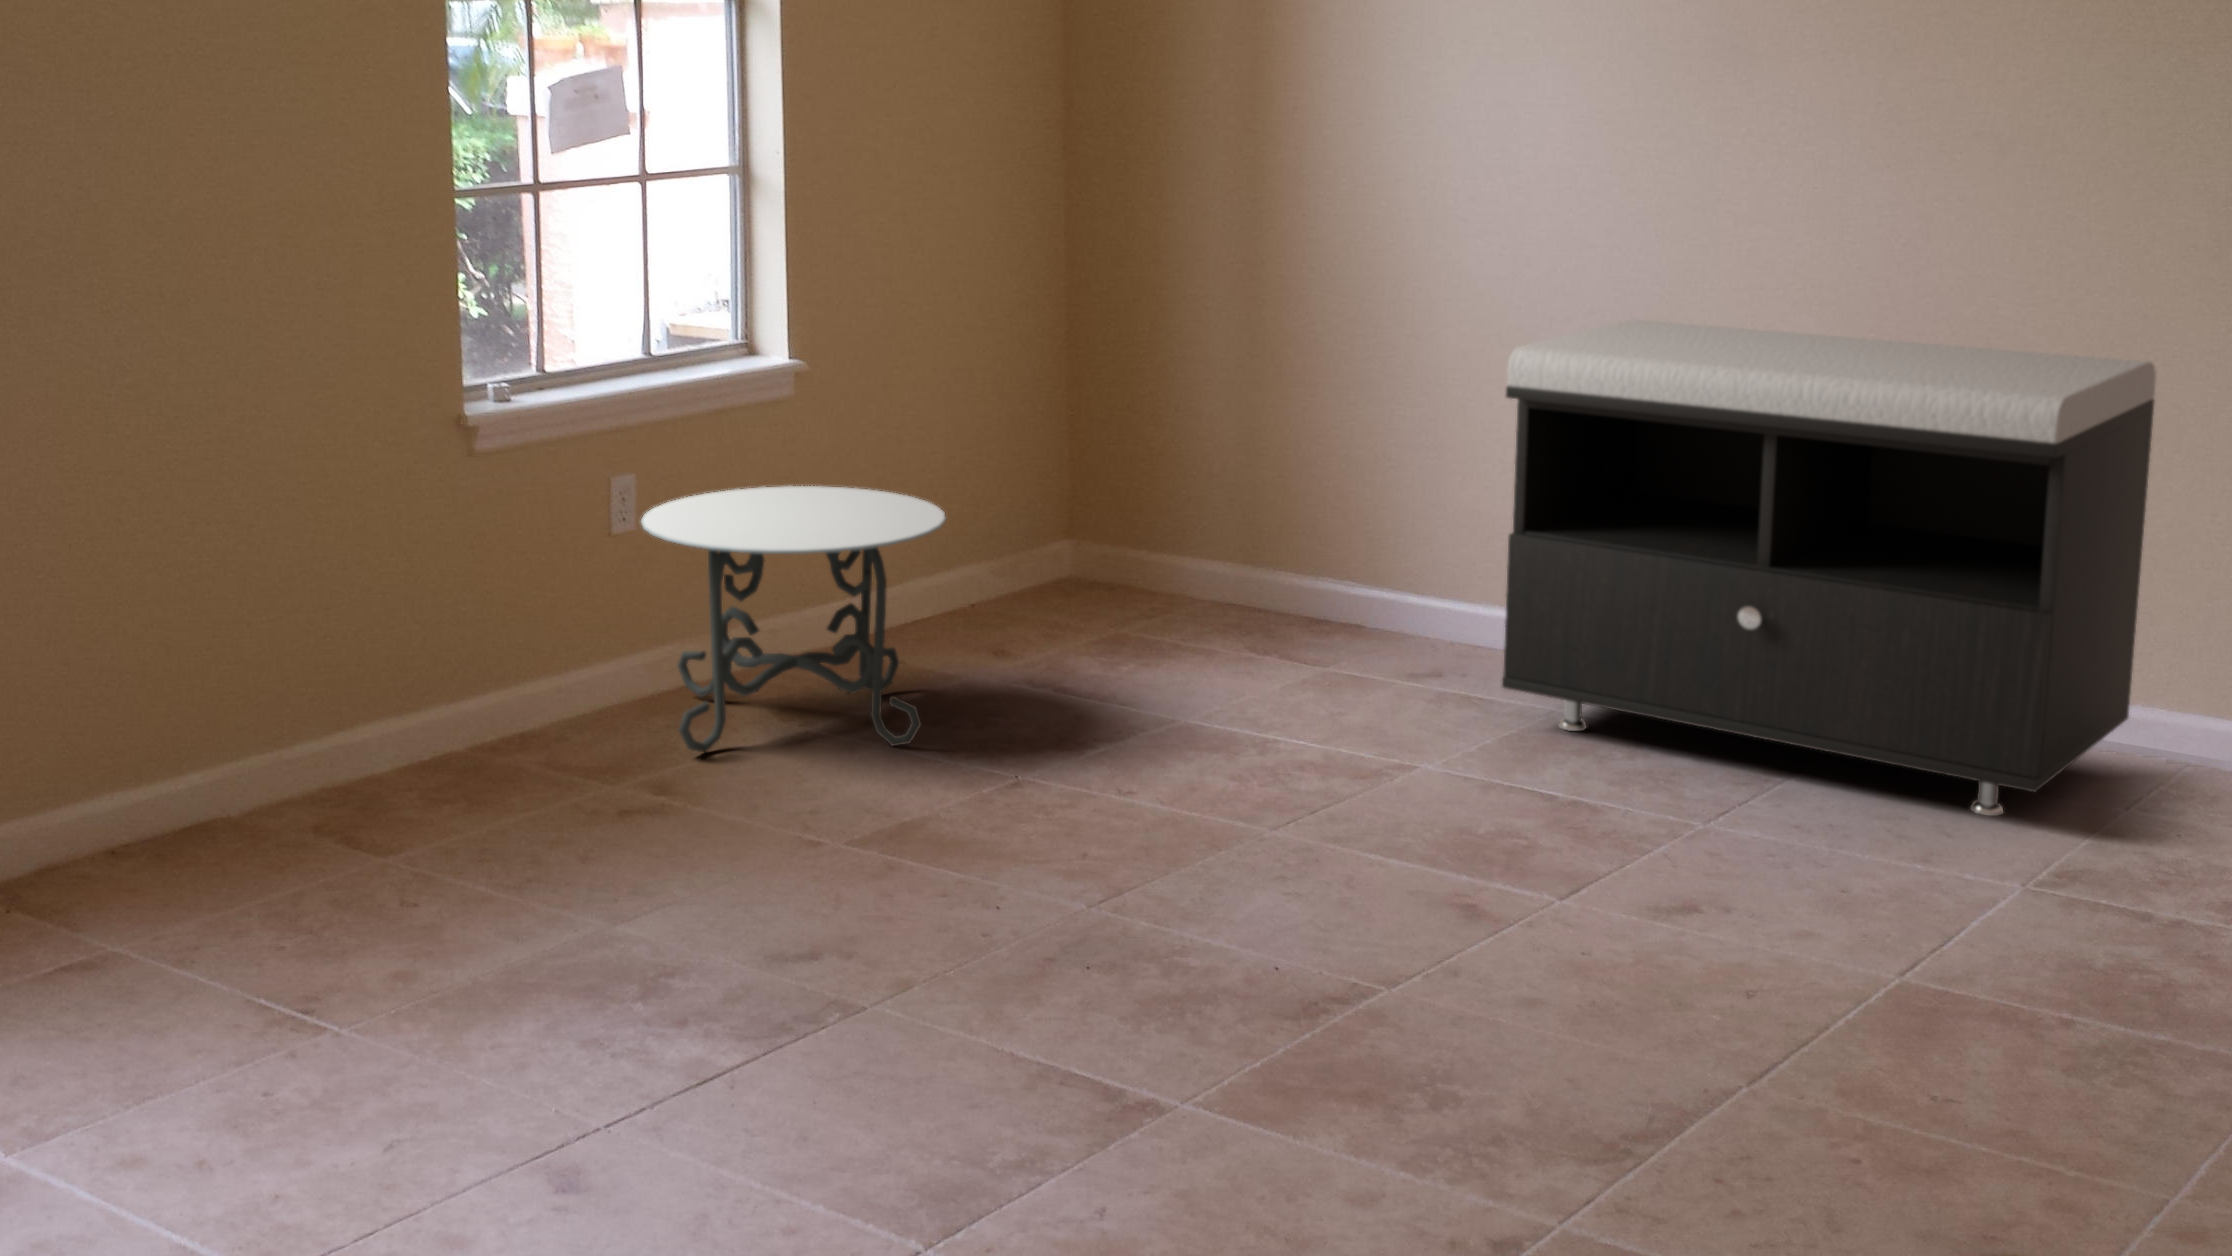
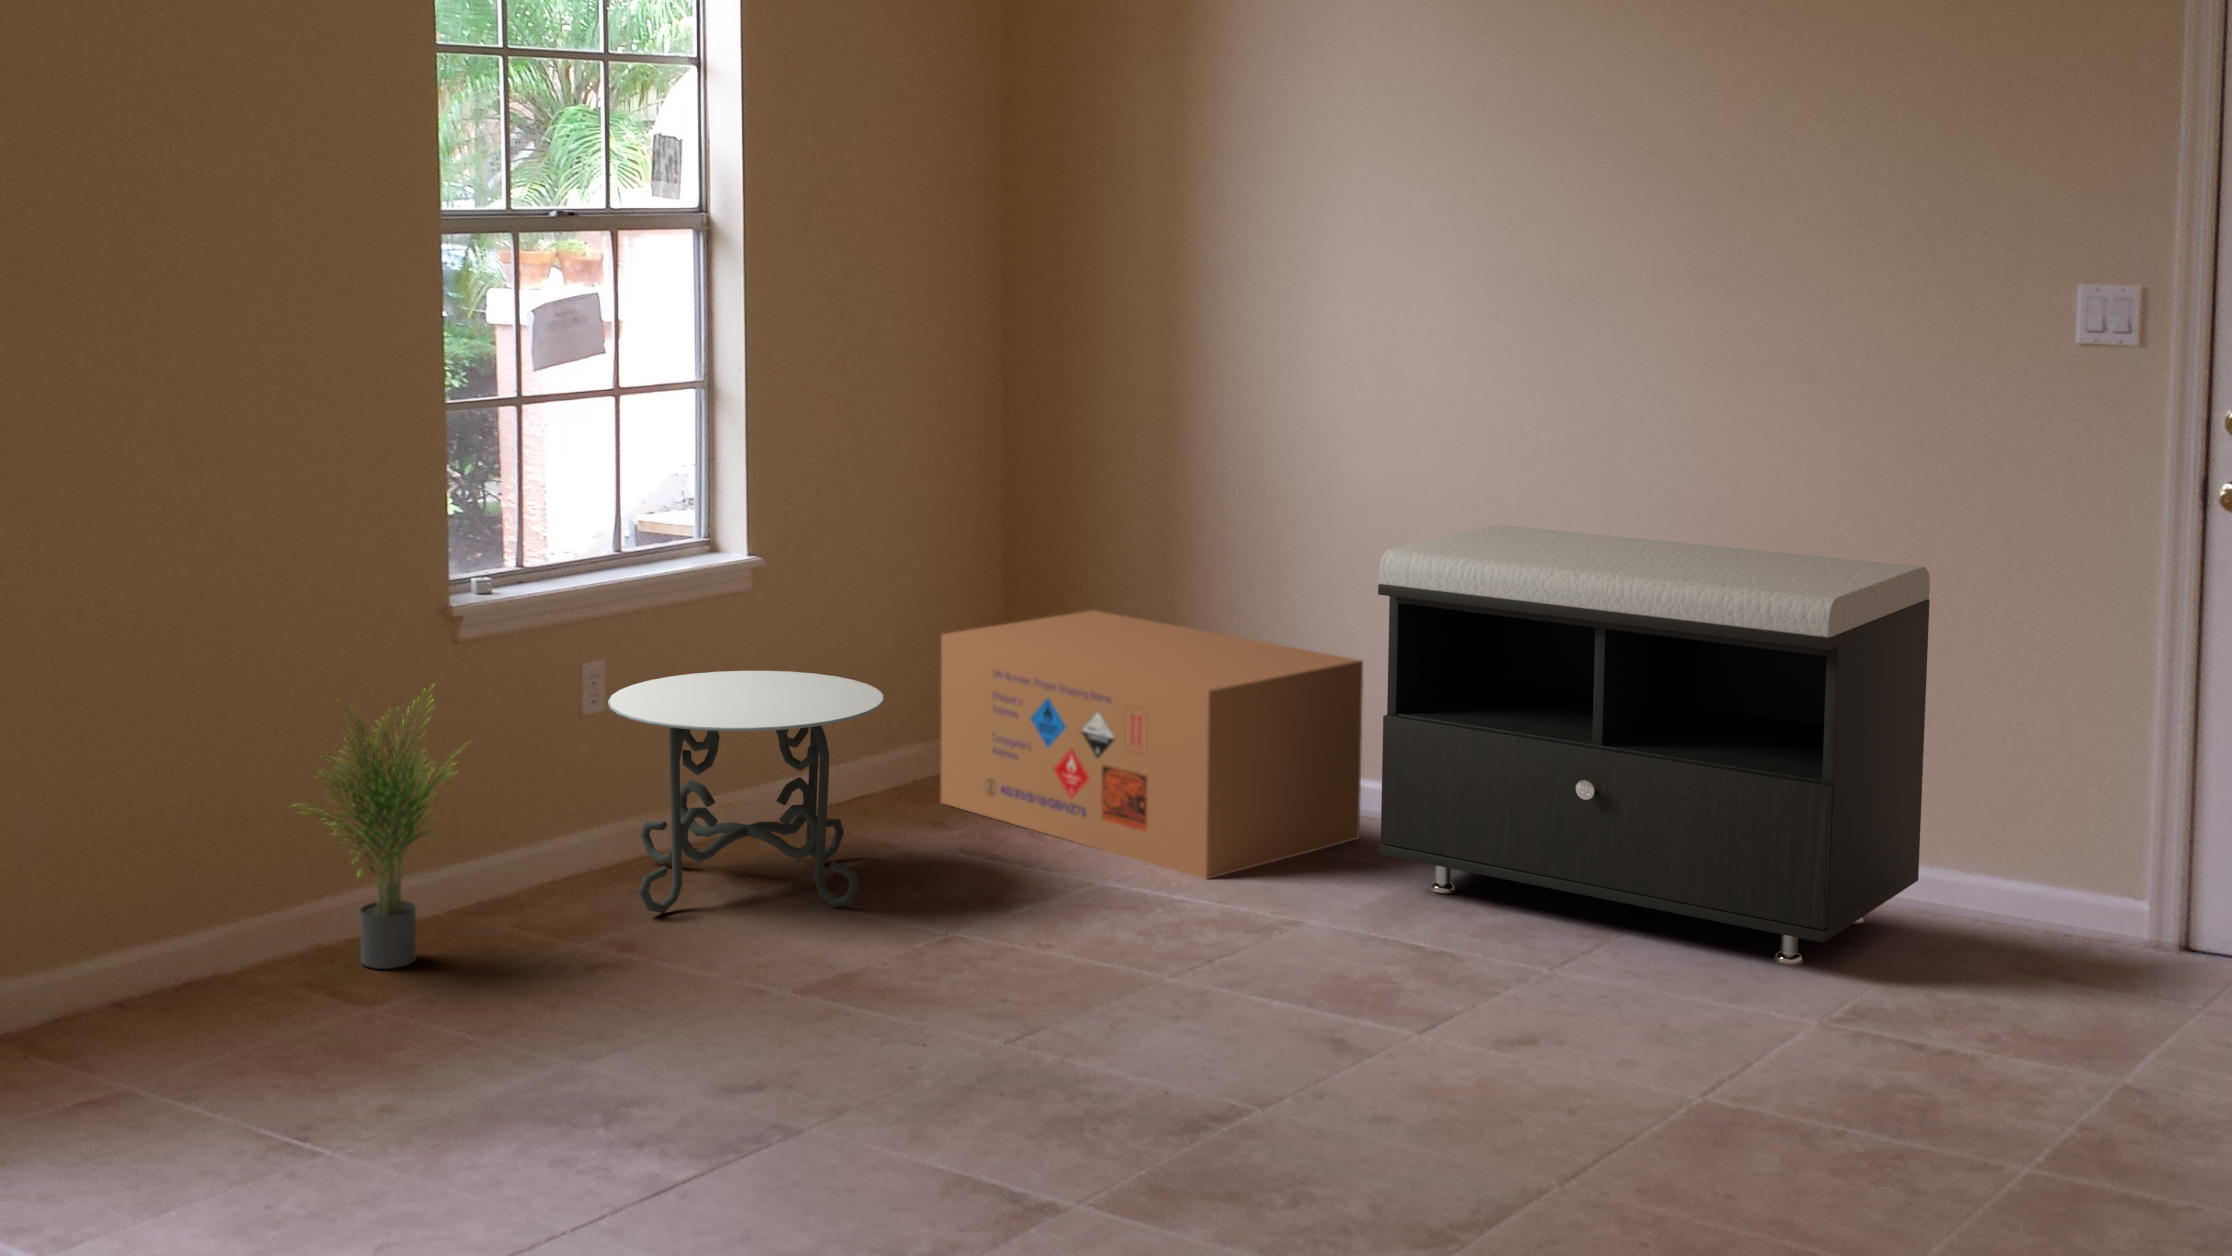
cardboard box: none [1000,418,1476,716] -> present [941,610,1363,879]
potted plant: none [289,502,499,816] -> present [299,686,458,969]

